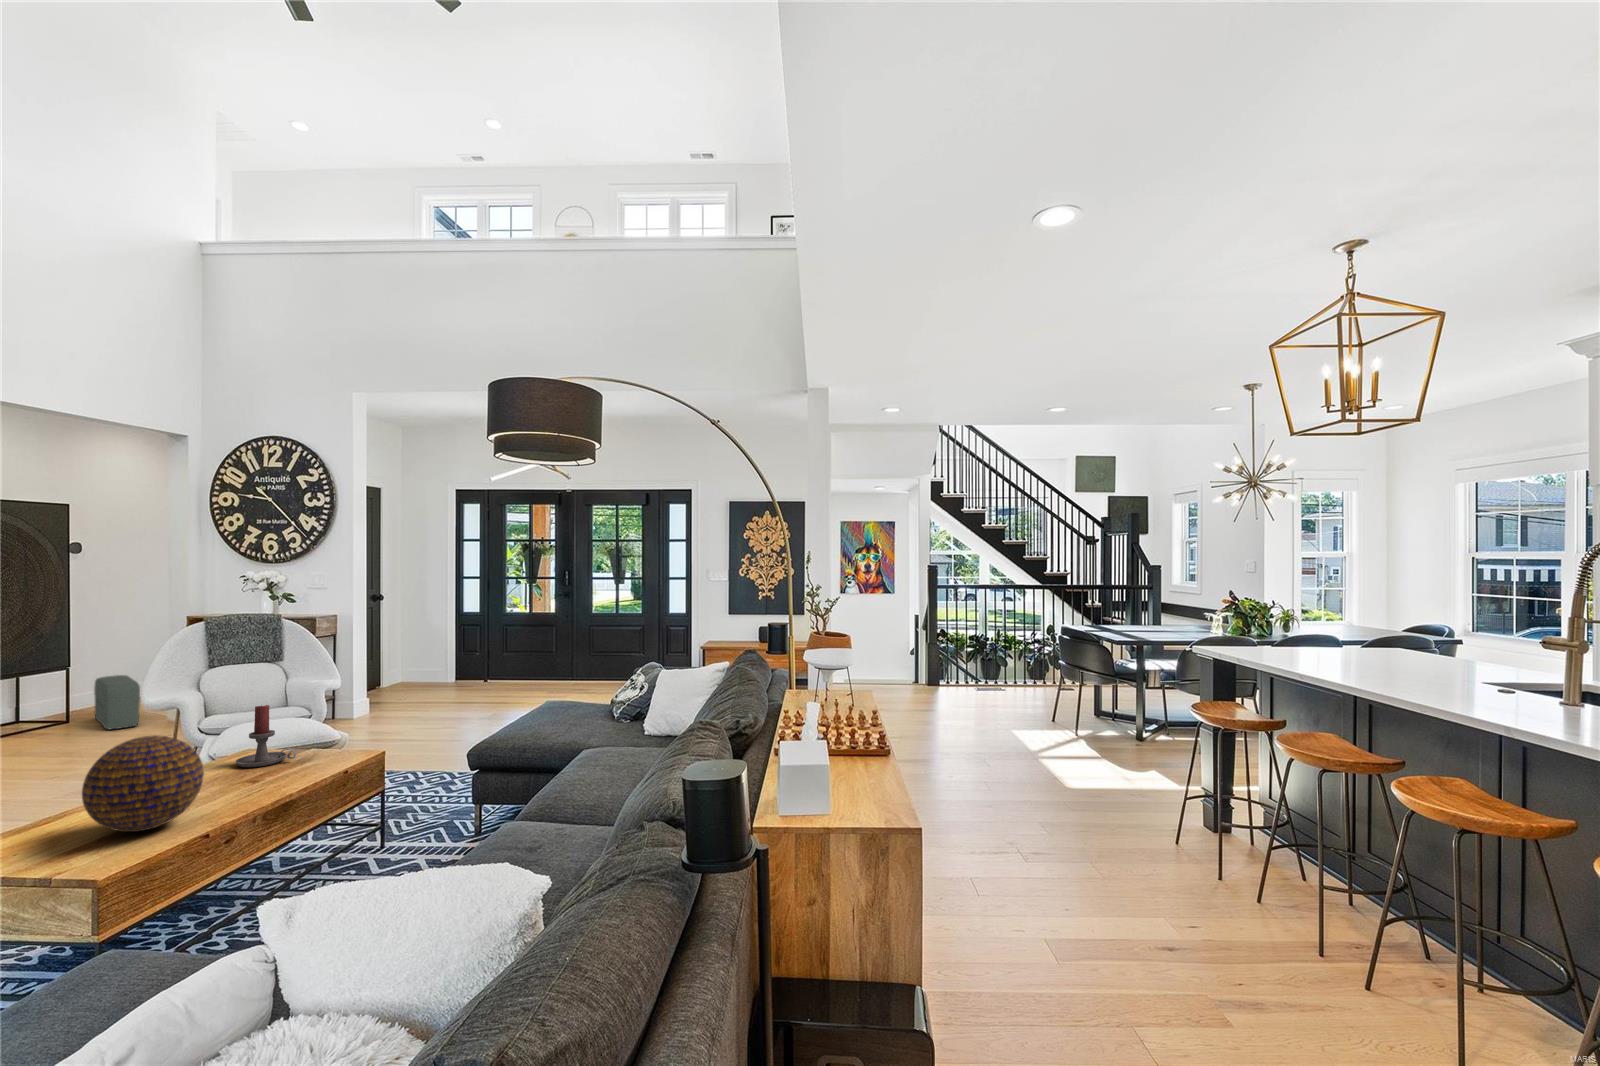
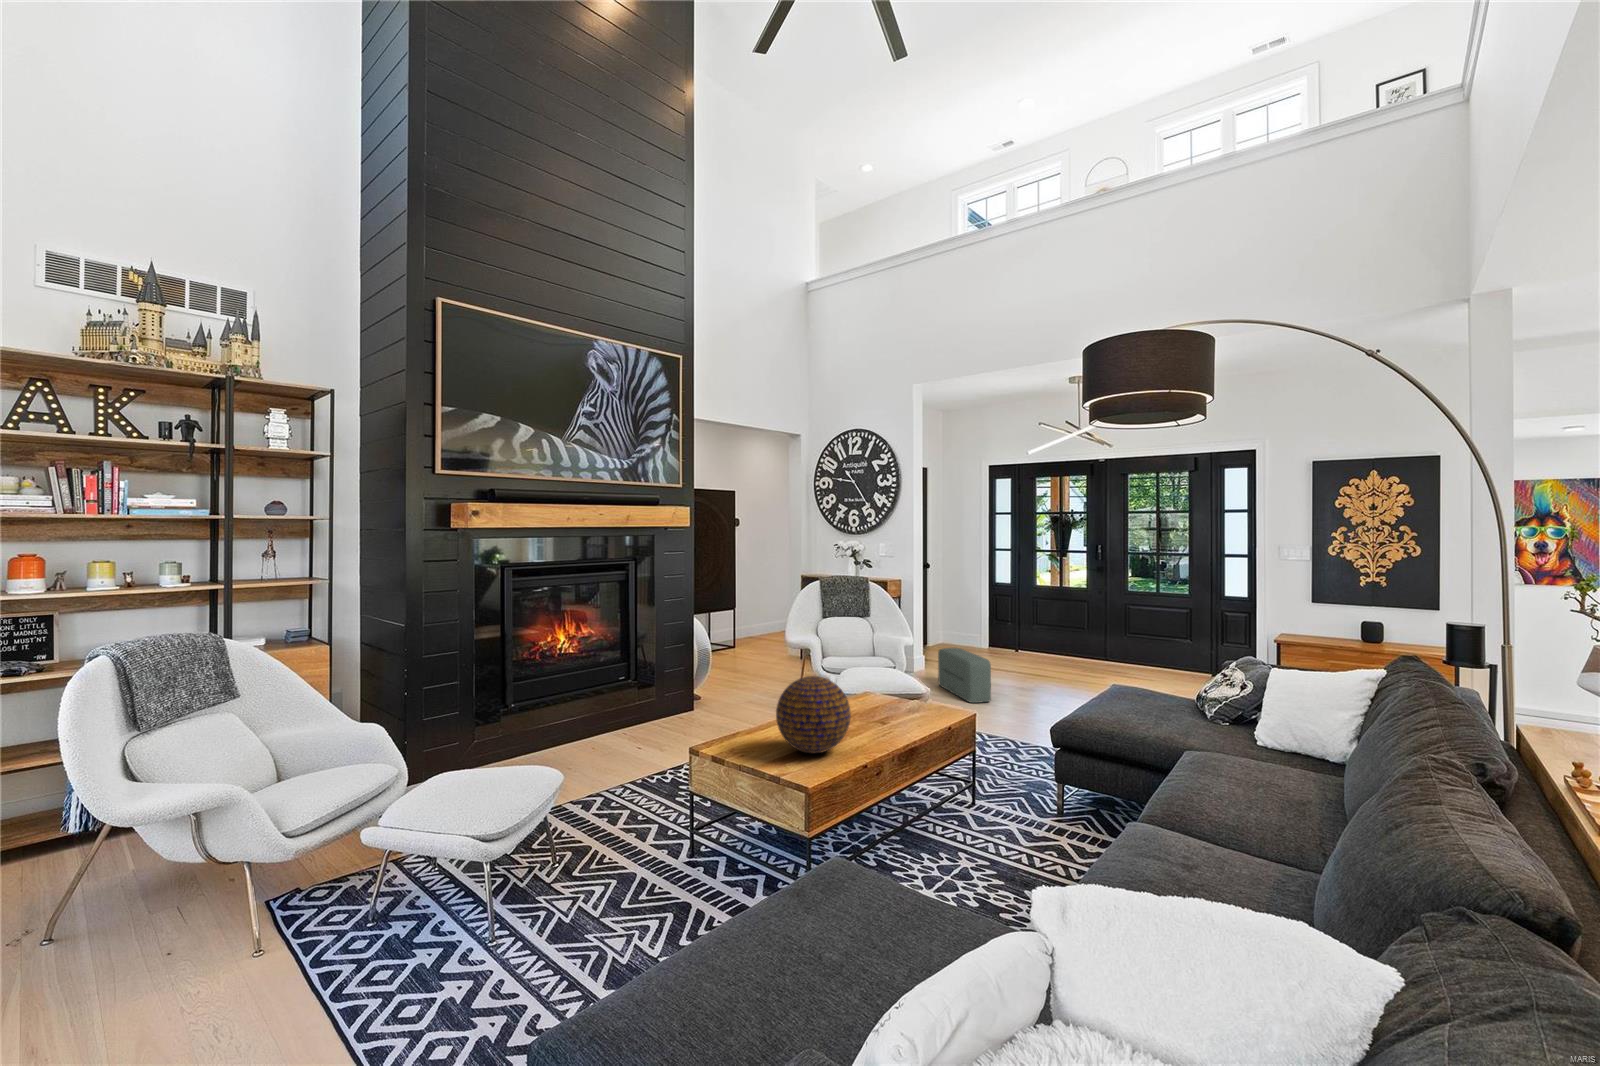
pouf: present [94,675,140,730] -> present [938,648,991,703]
candle holder: present [236,705,296,767] -> none [859,657,903,710]

